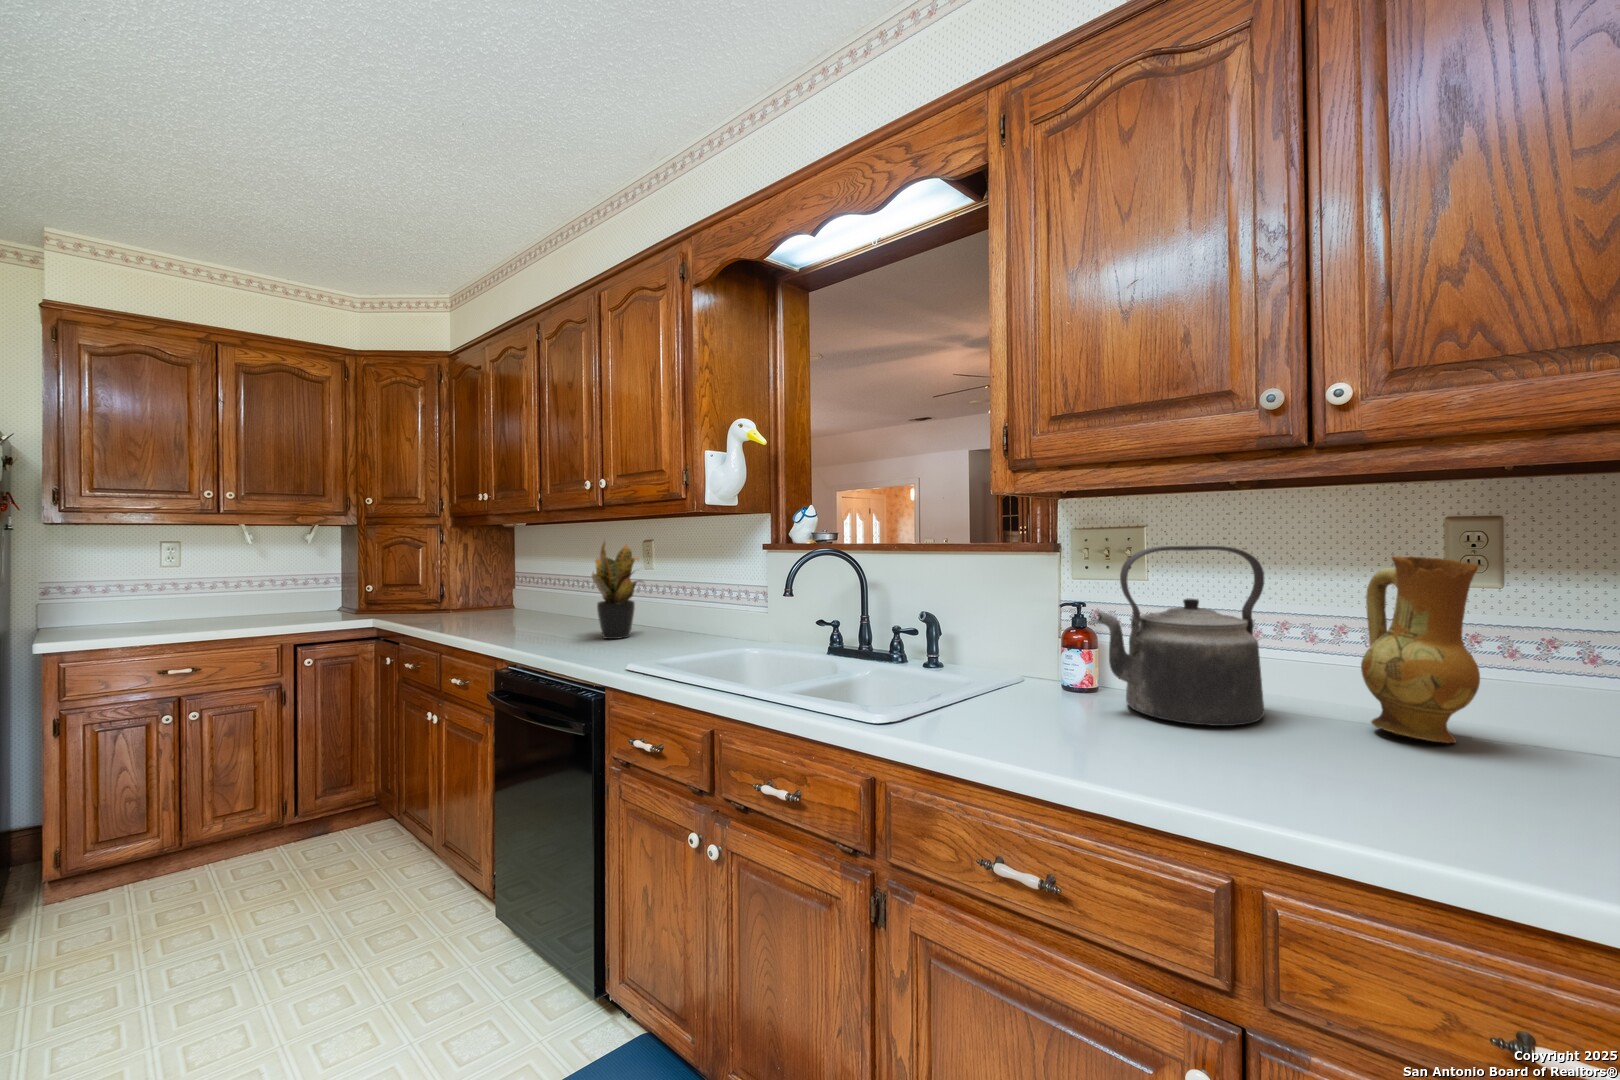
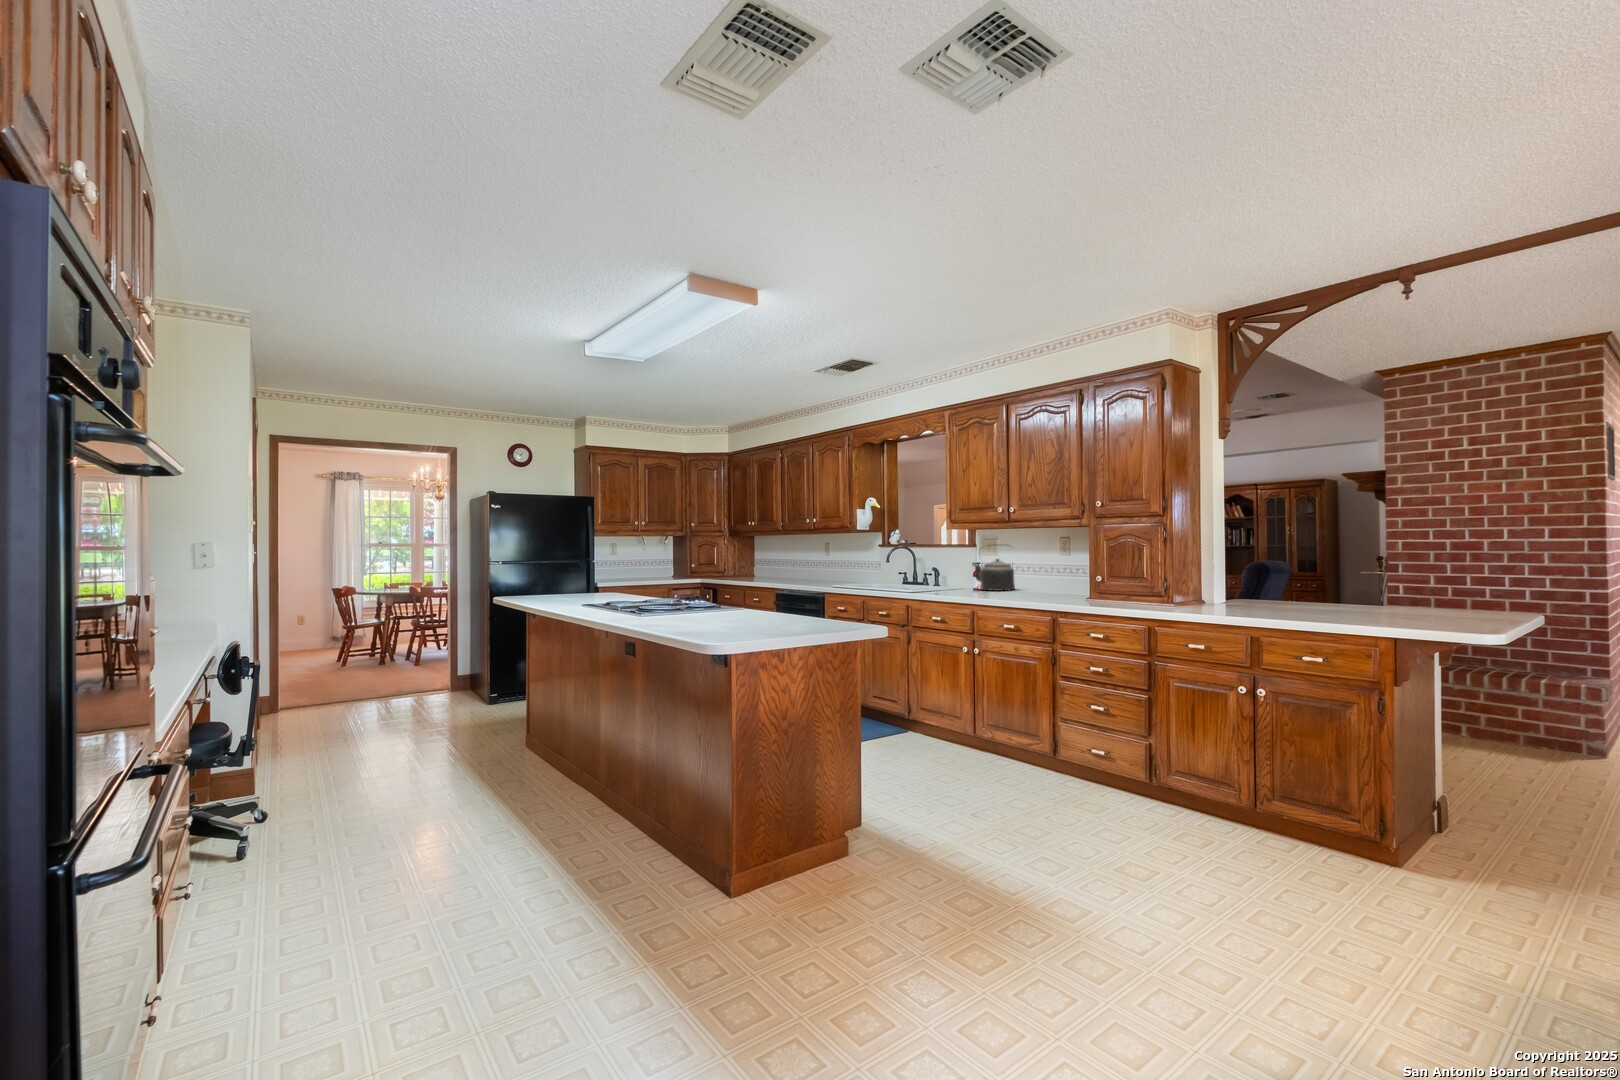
potted plant: present [592,542,643,639] -> none [805,541,832,583]
ceramic jug: present [1361,556,1480,743] -> none [1030,547,1052,591]

